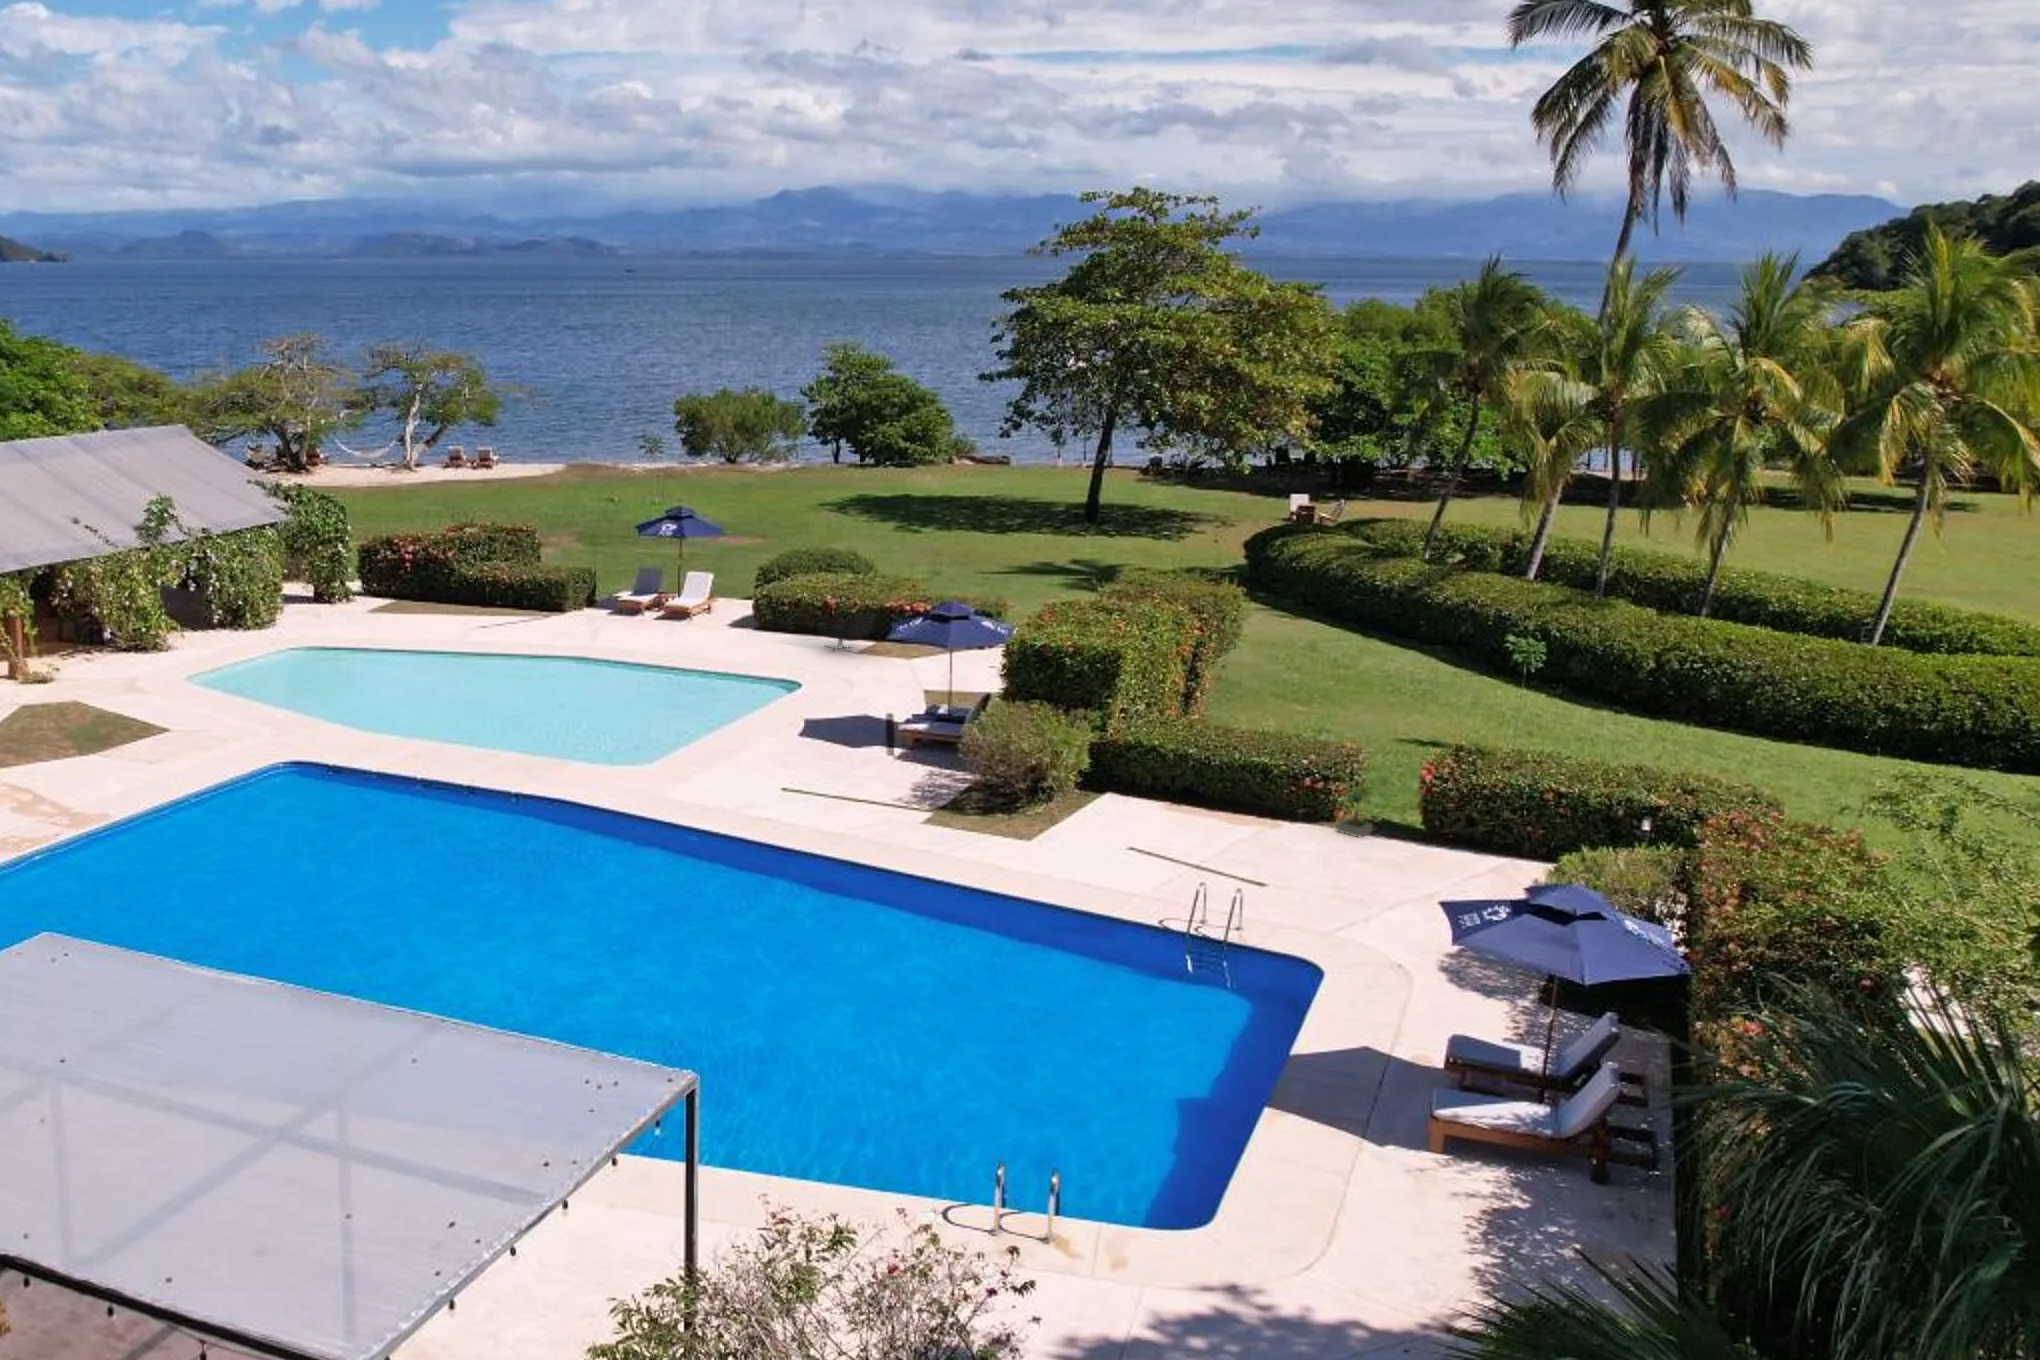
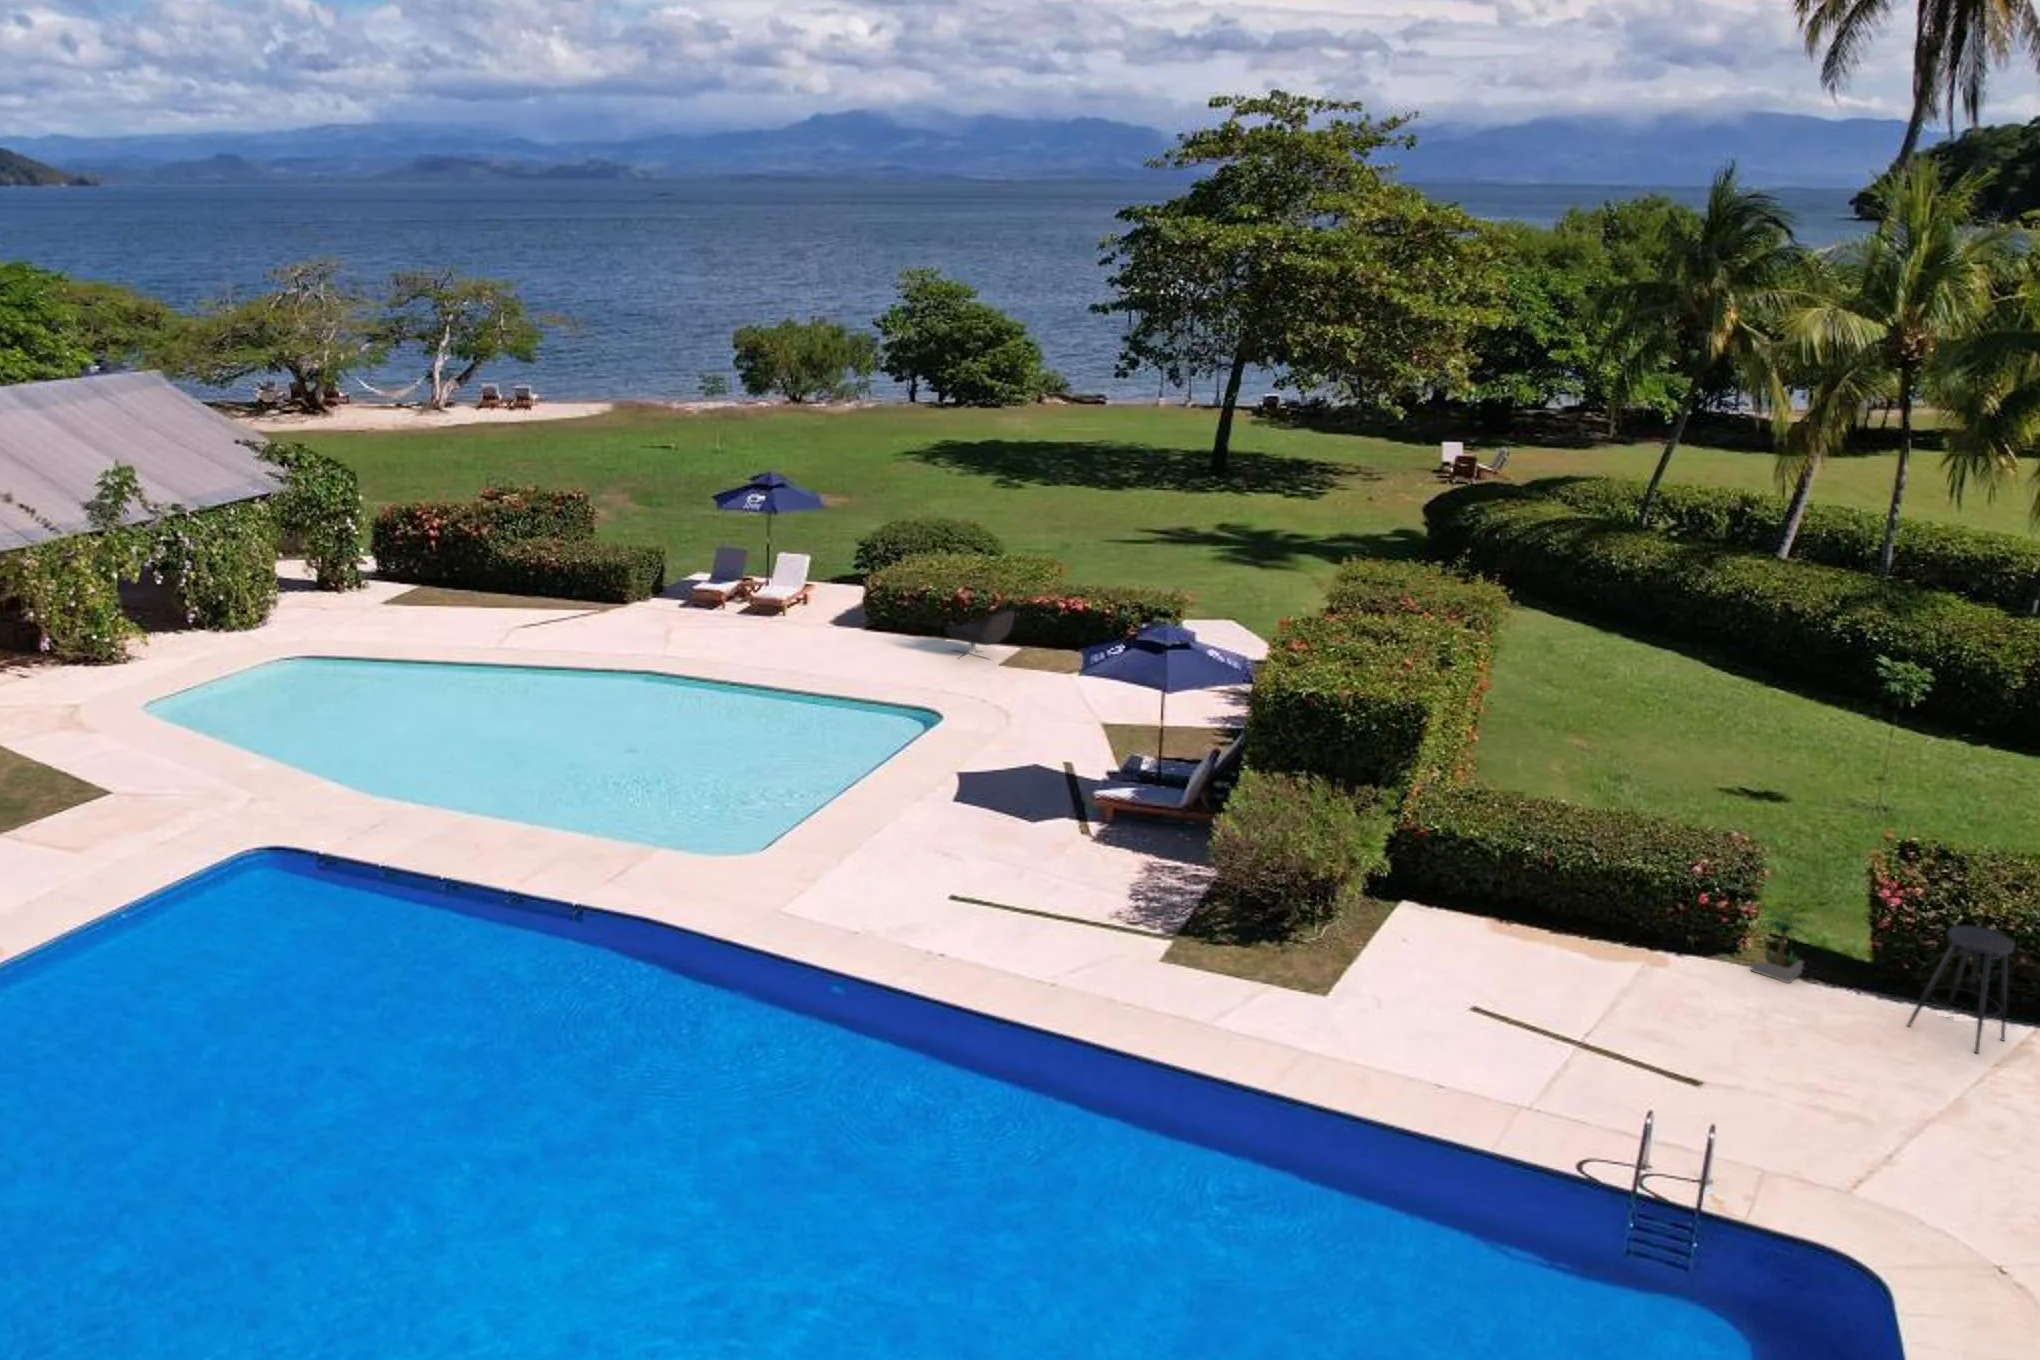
stool: none [1425,788,1488,872] -> present [1908,926,2014,1053]

